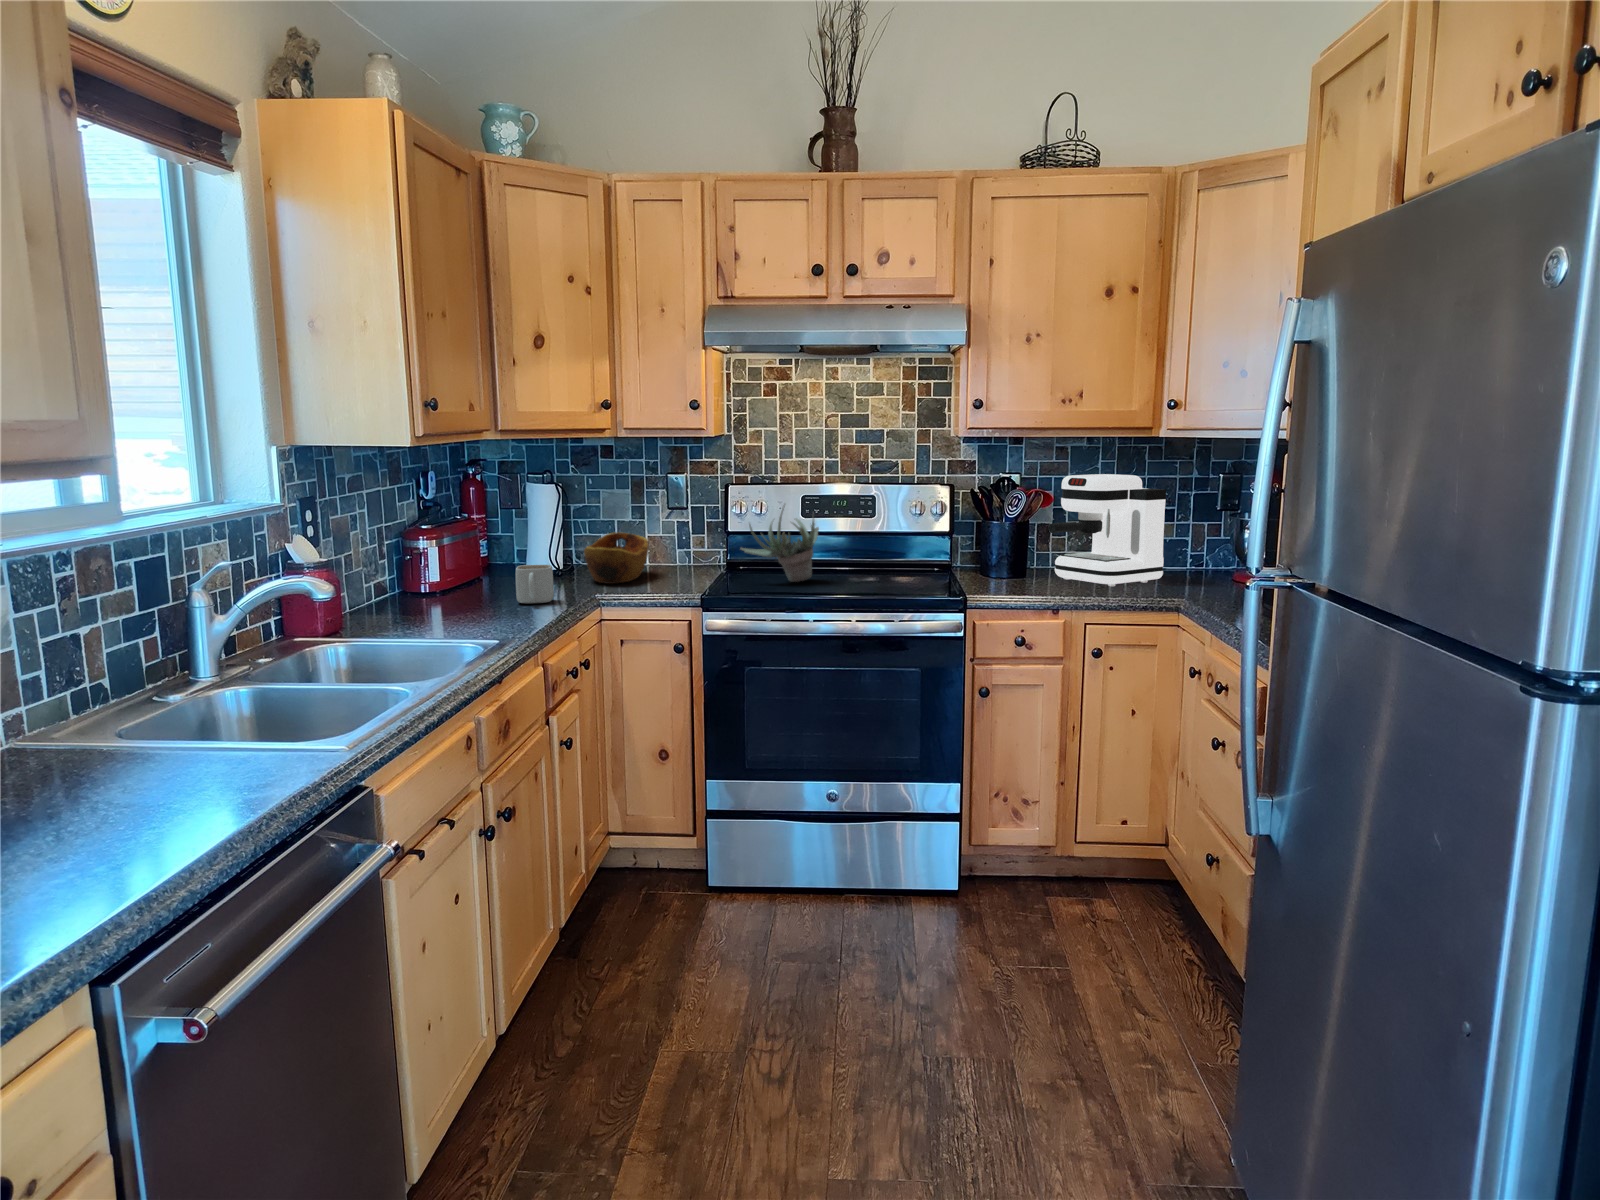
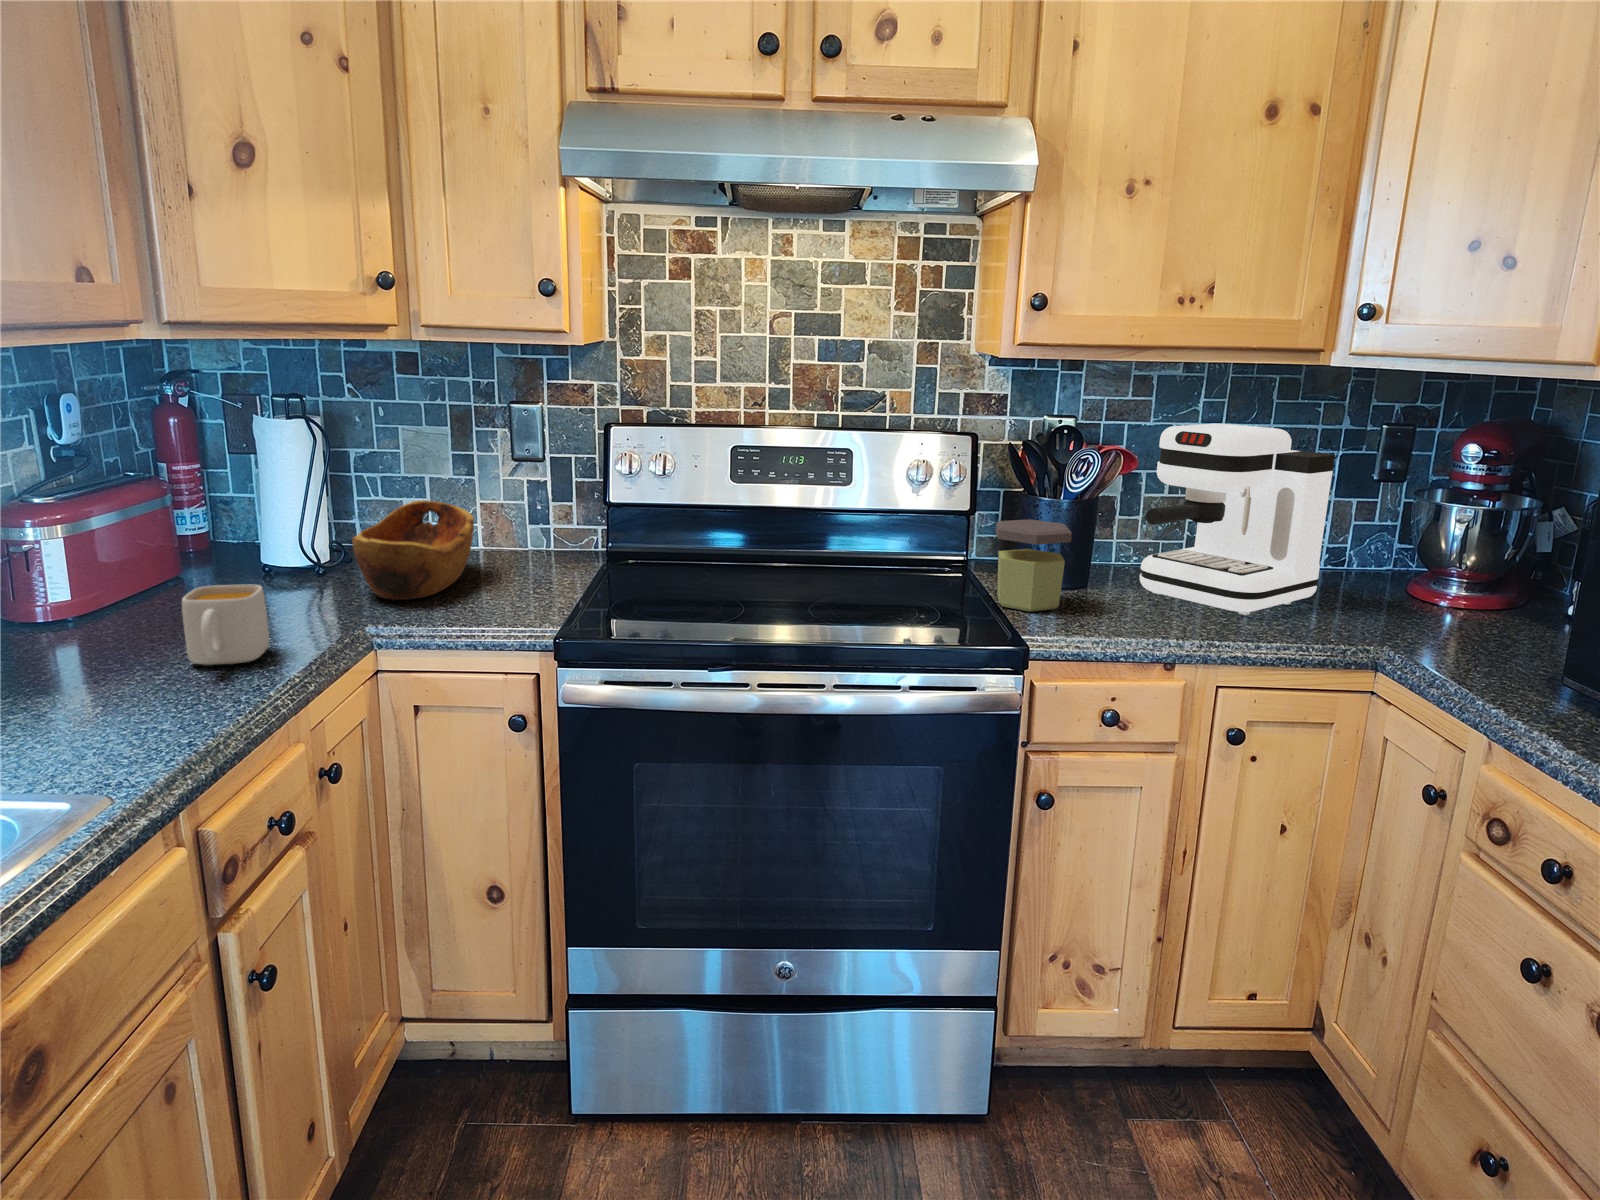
succulent plant: present [741,506,819,582] -> none [628,465,762,598]
jar: none [958,533,1002,586] -> present [996,519,1072,612]

